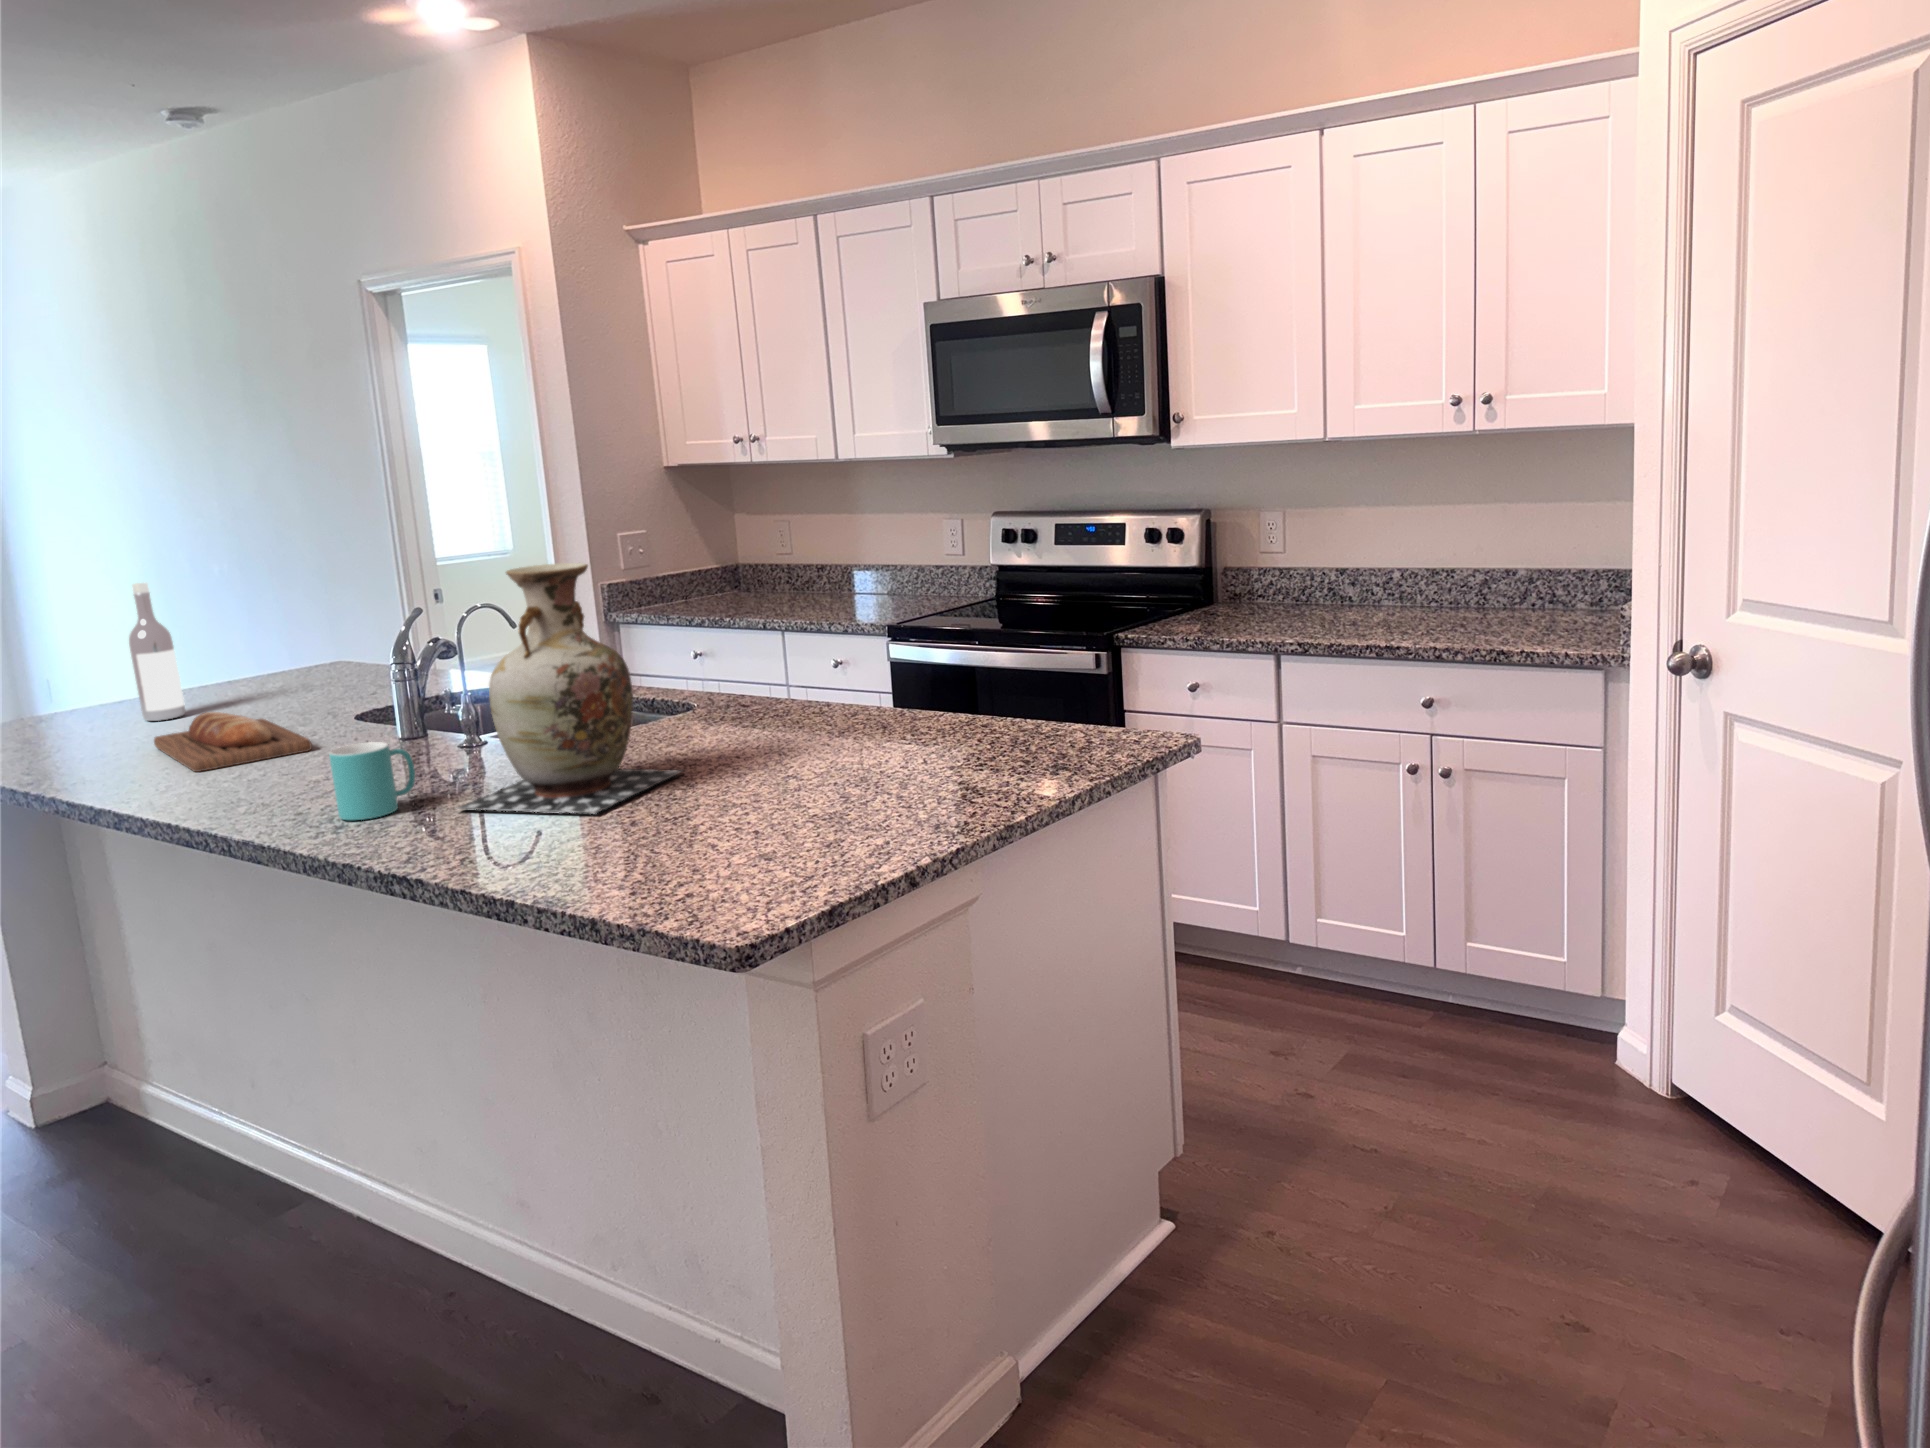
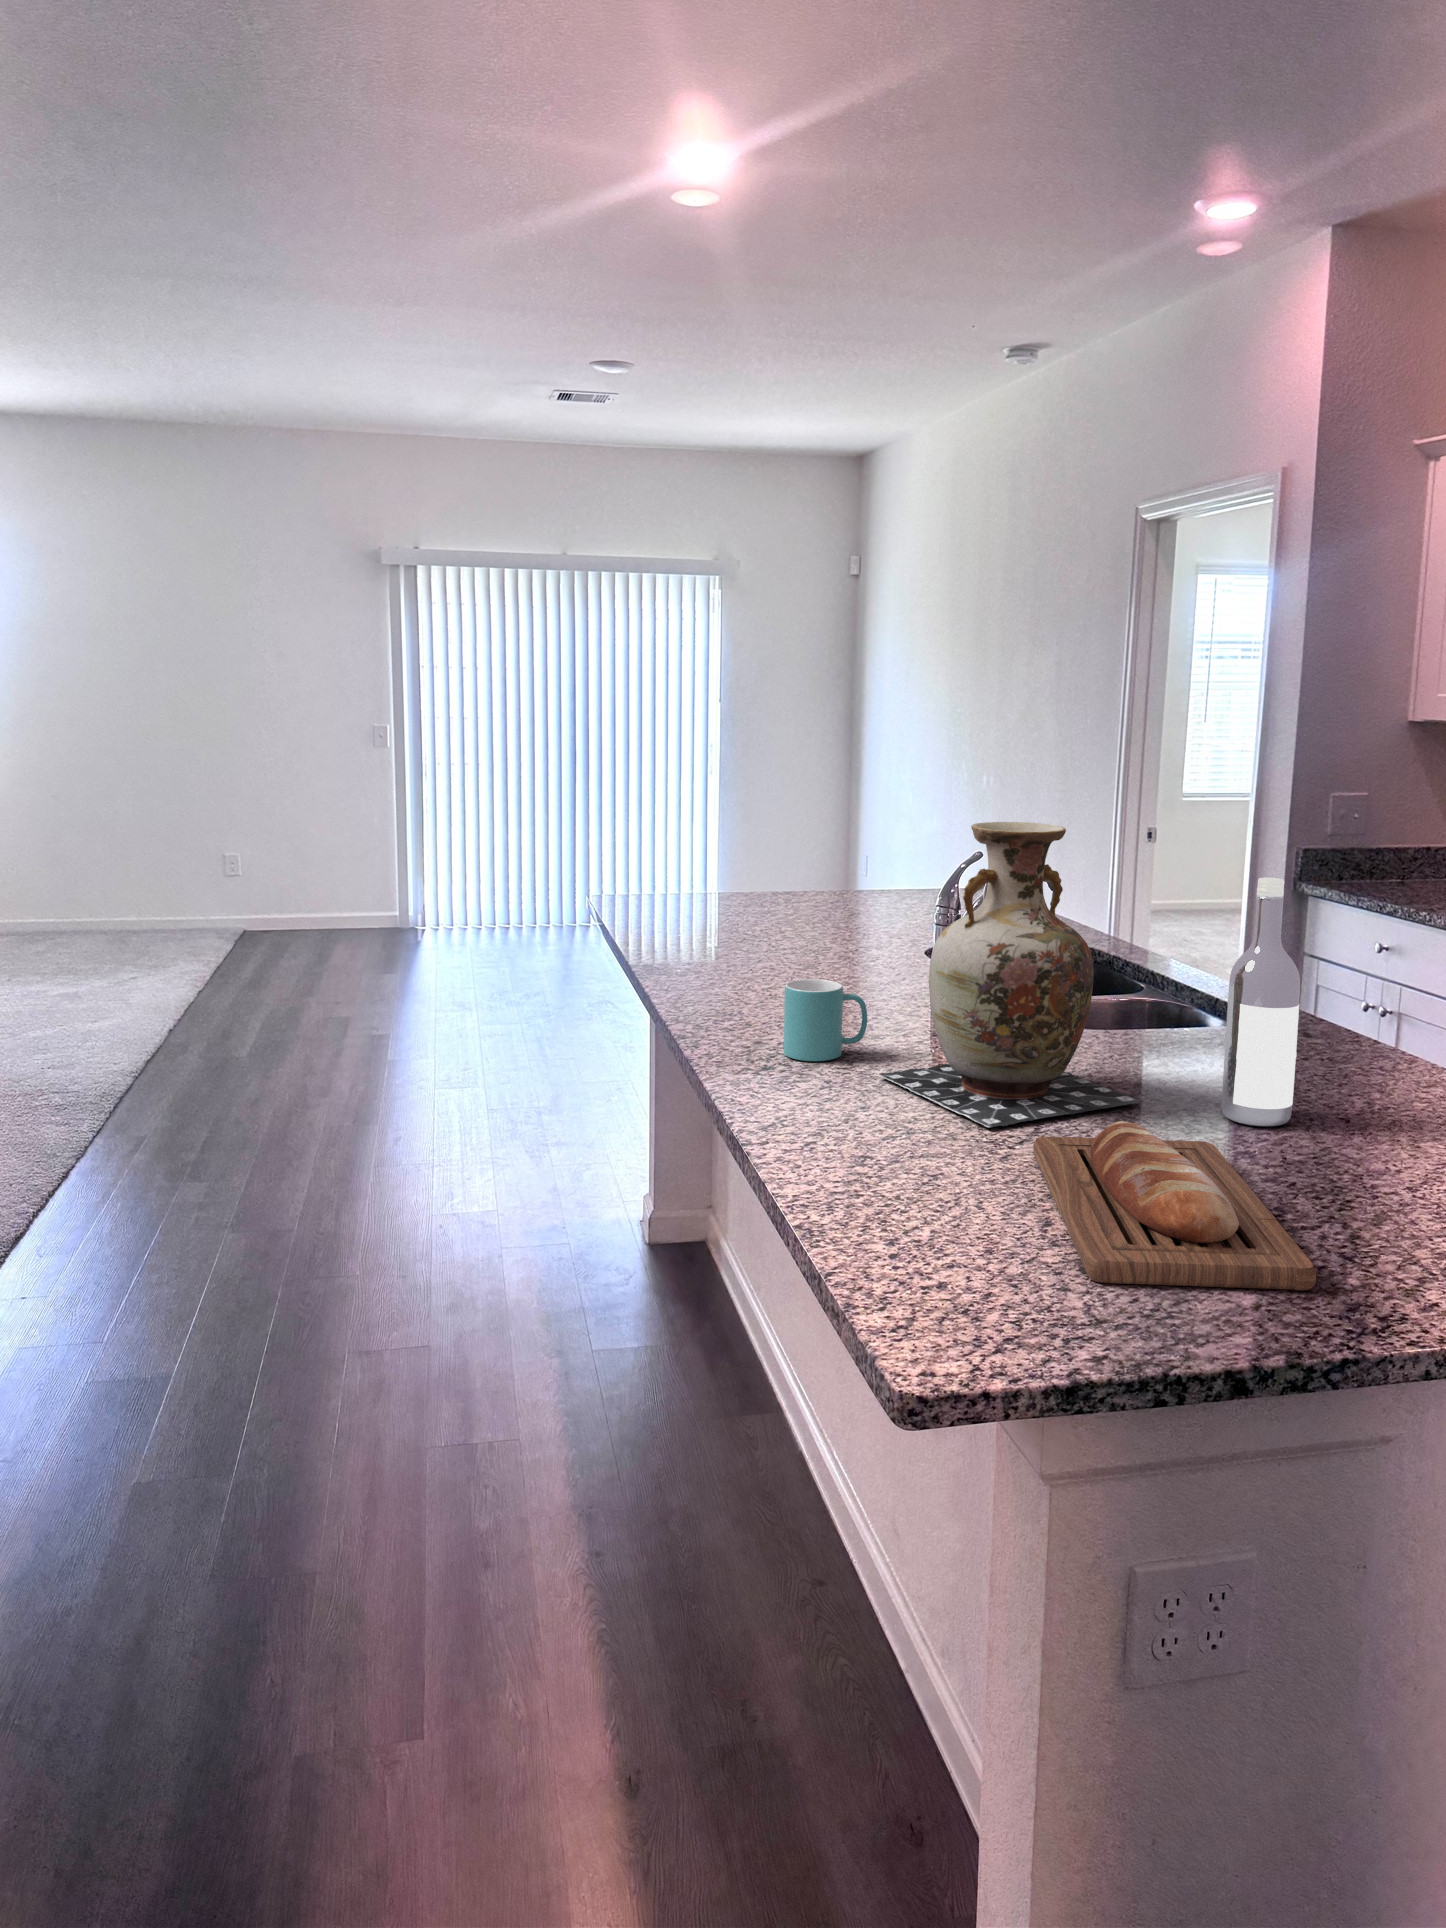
wine bottle: present [129,583,185,721] -> present [1221,877,1300,1127]
bread loaf: present [154,712,312,772] -> present [1033,1121,1316,1291]

